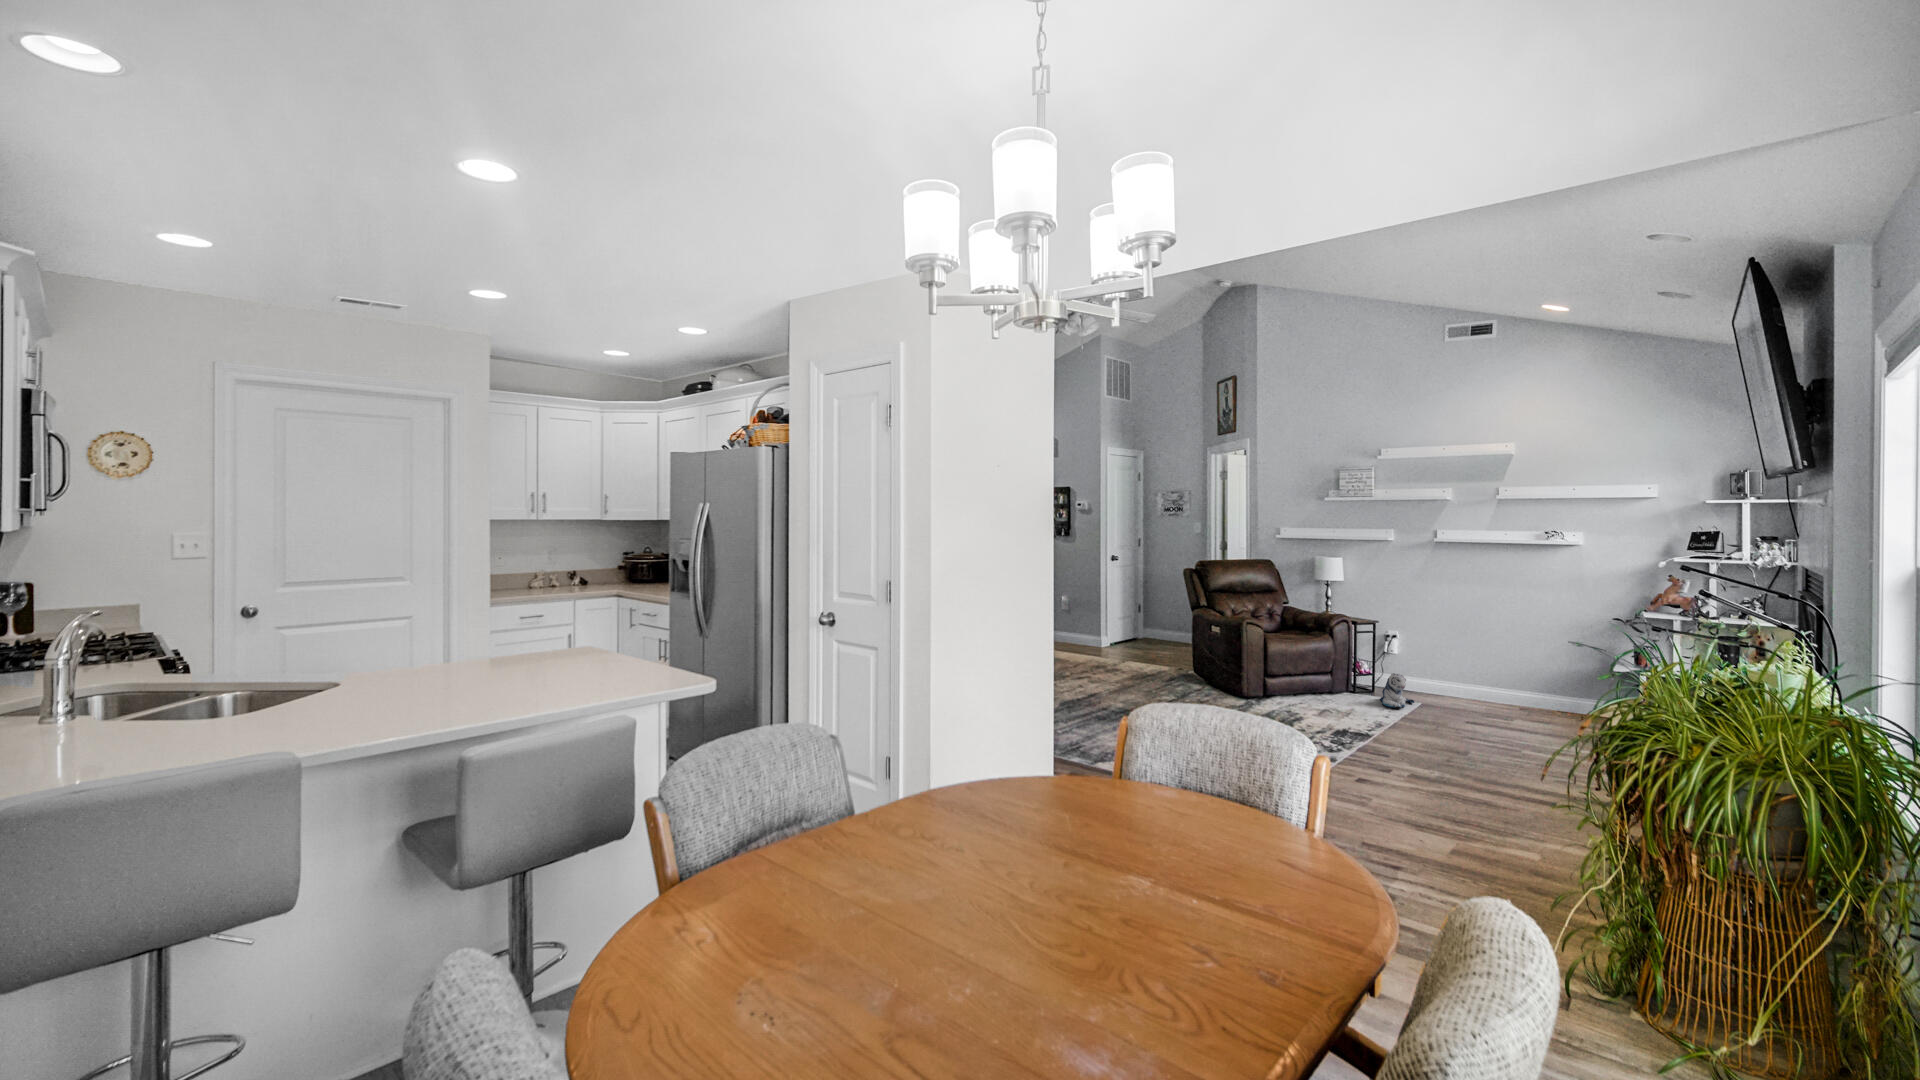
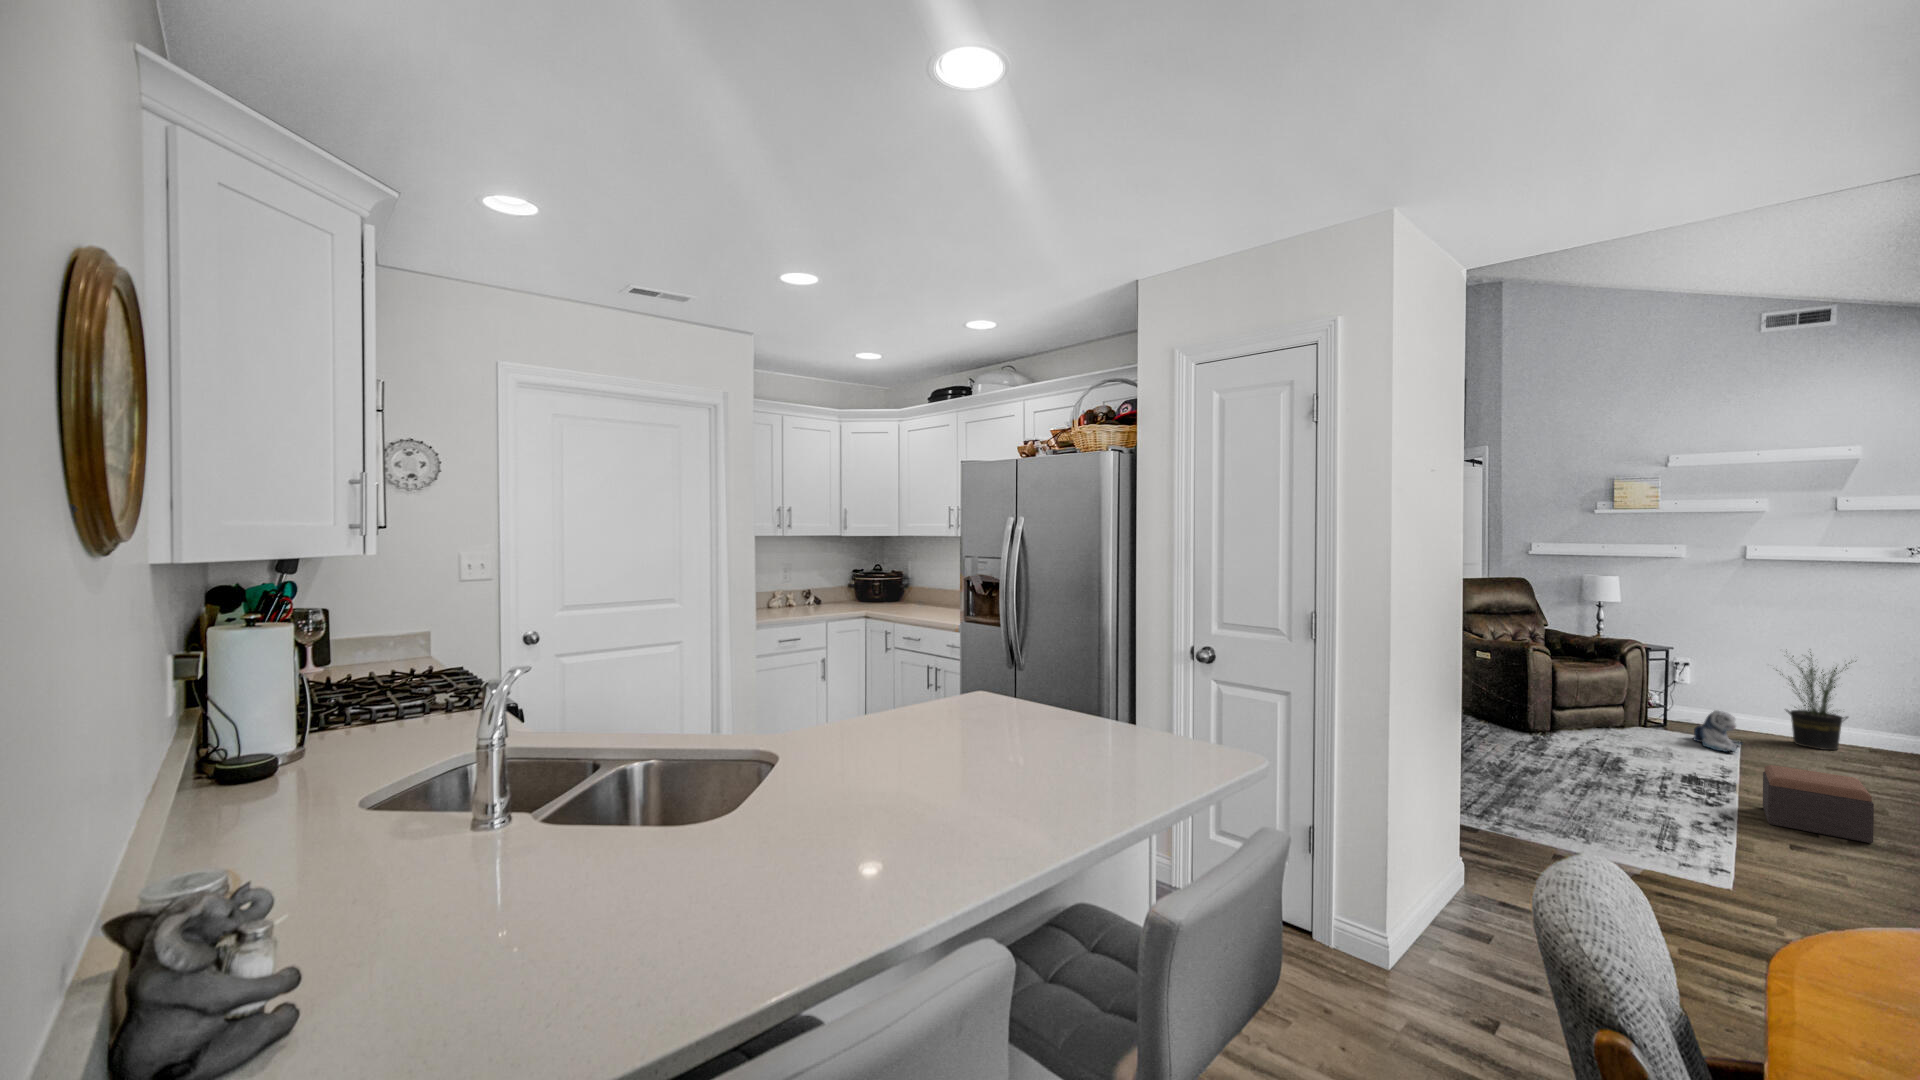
potted plant: none [1443,618,1506,705] -> present [1776,652,1856,750]
footstool: none [1357,710,1428,766] -> present [1763,765,1874,843]

